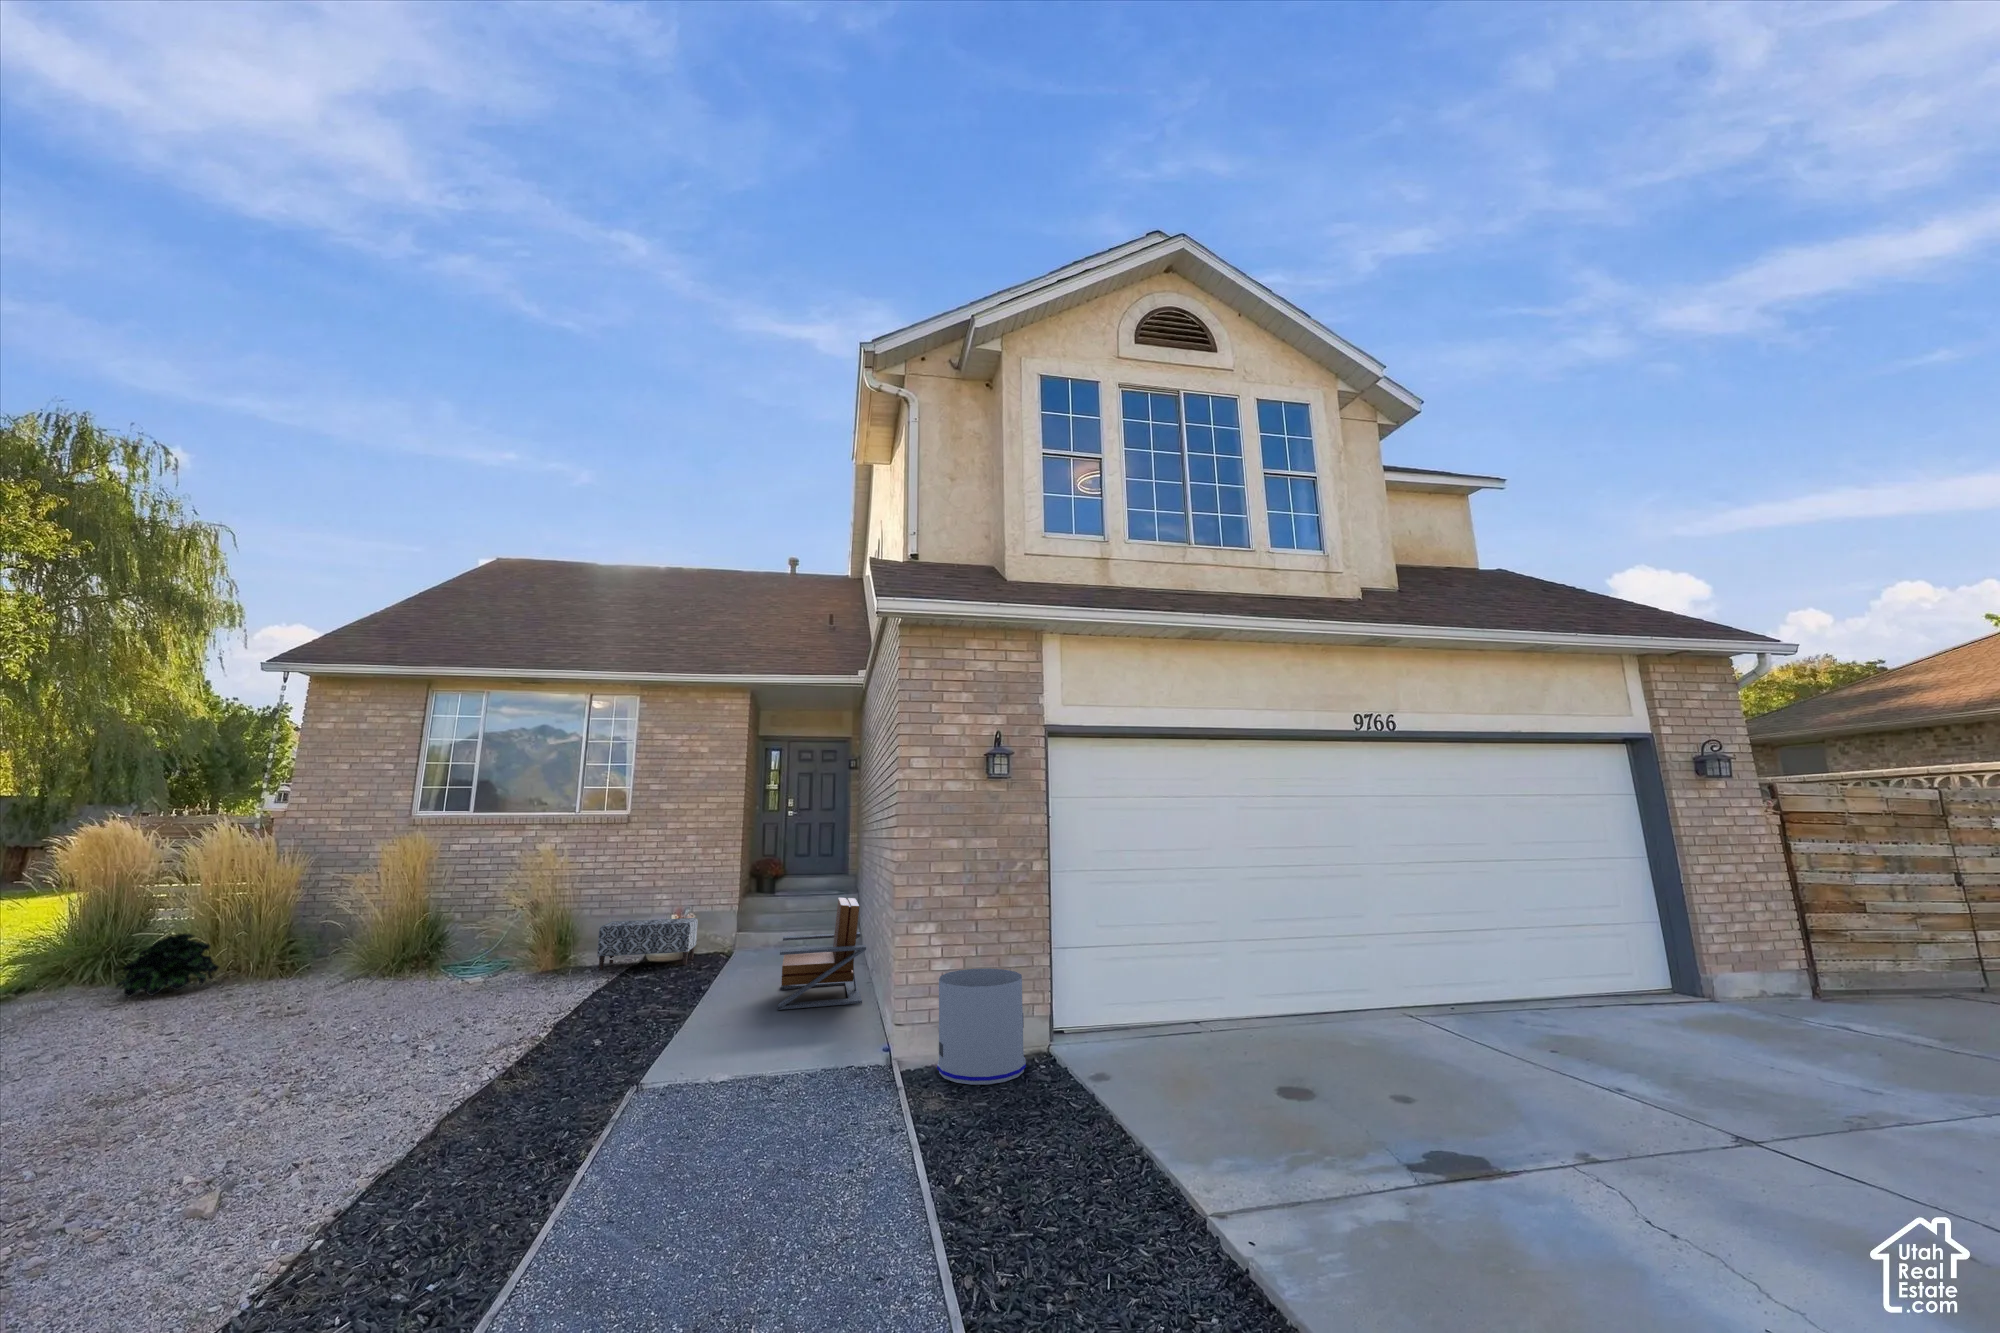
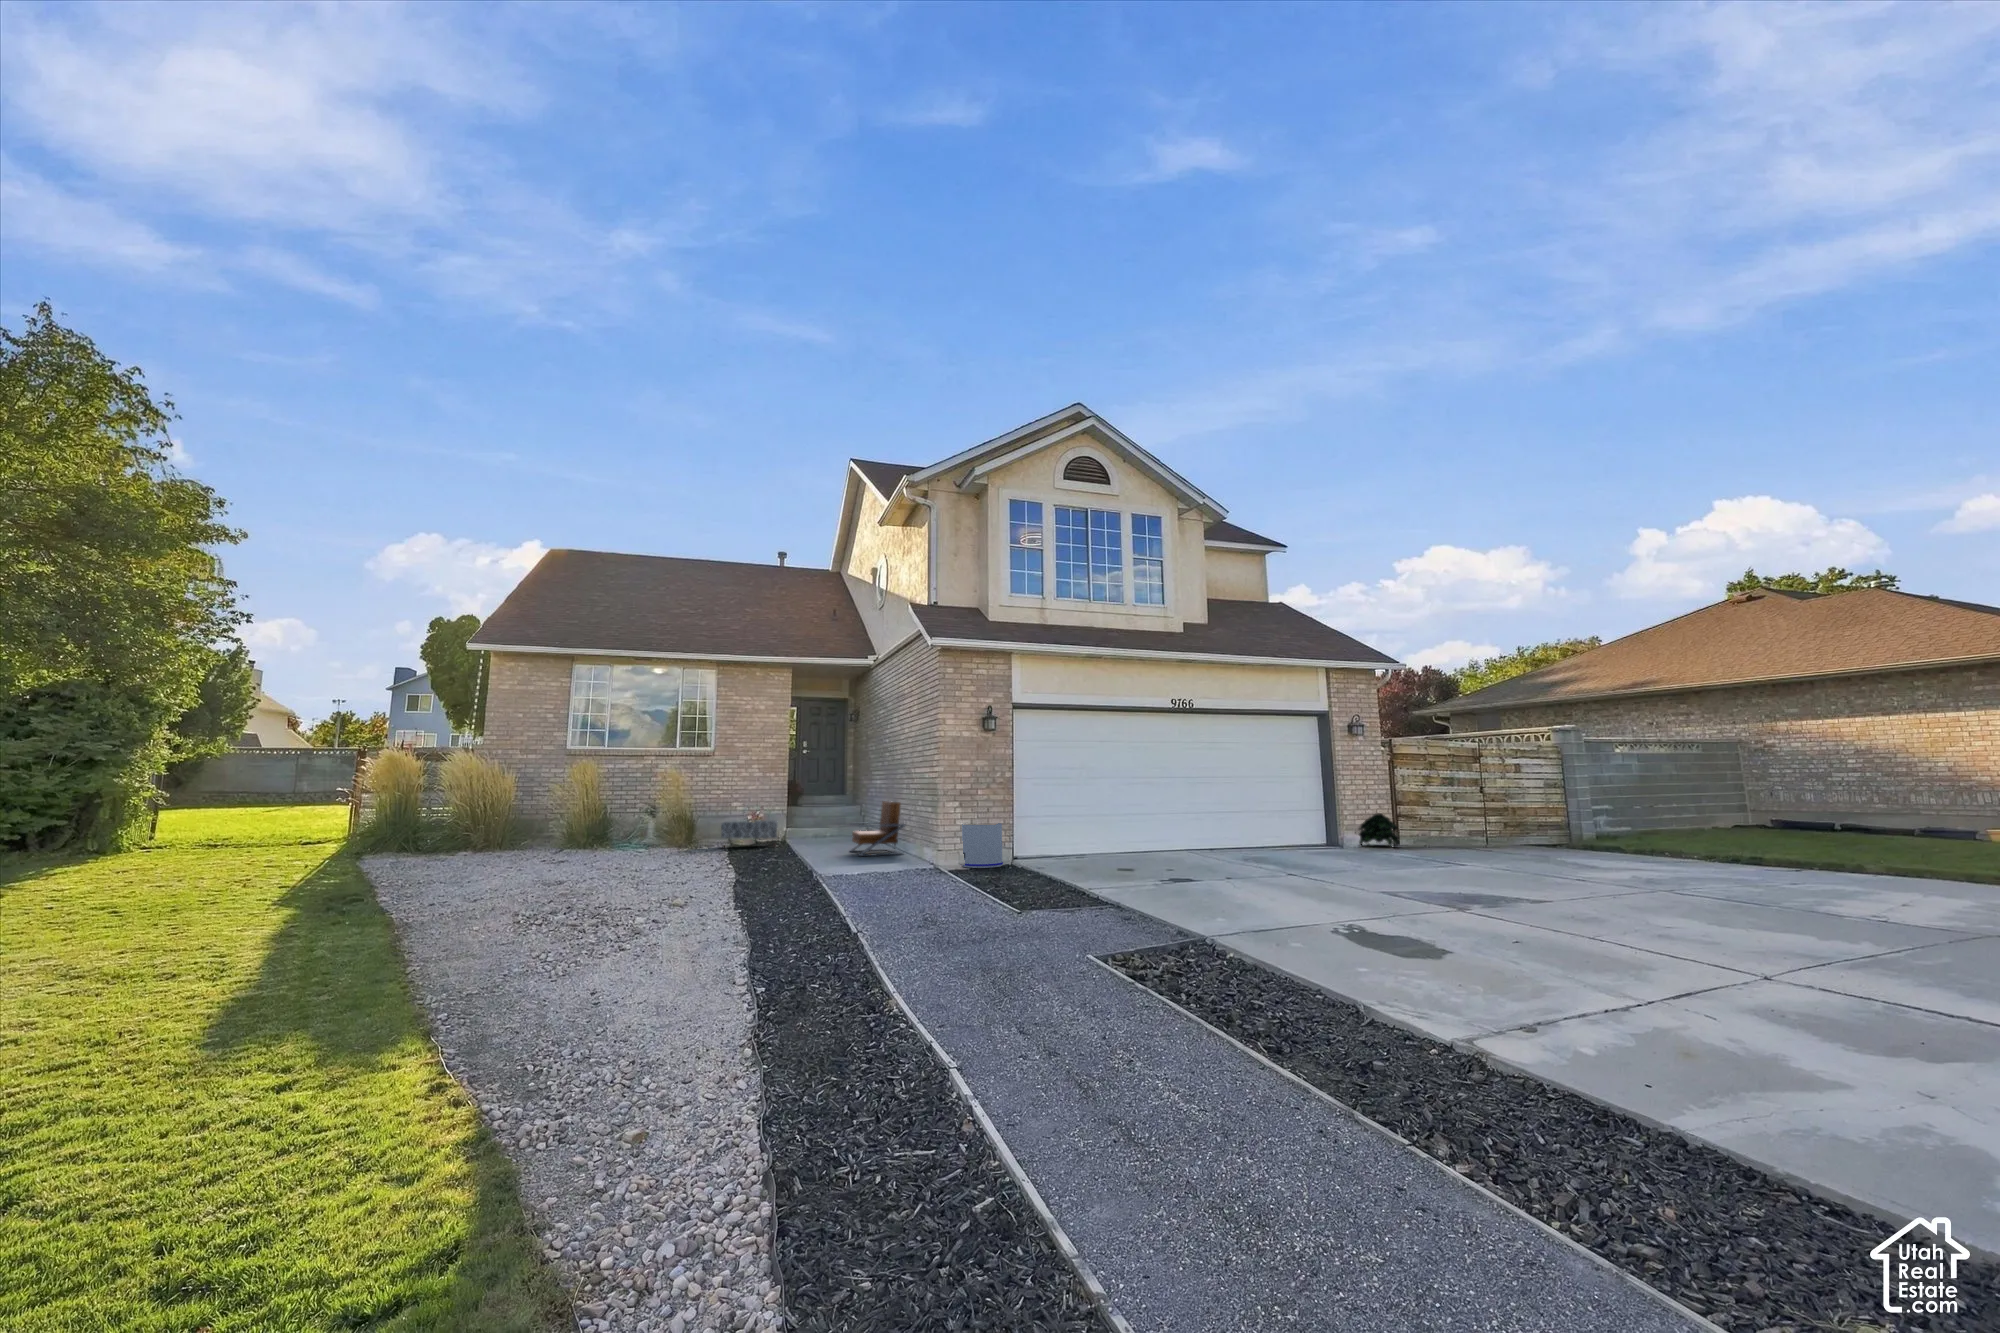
potted plant: present [116,933,219,997] -> present [1359,813,1399,846]

